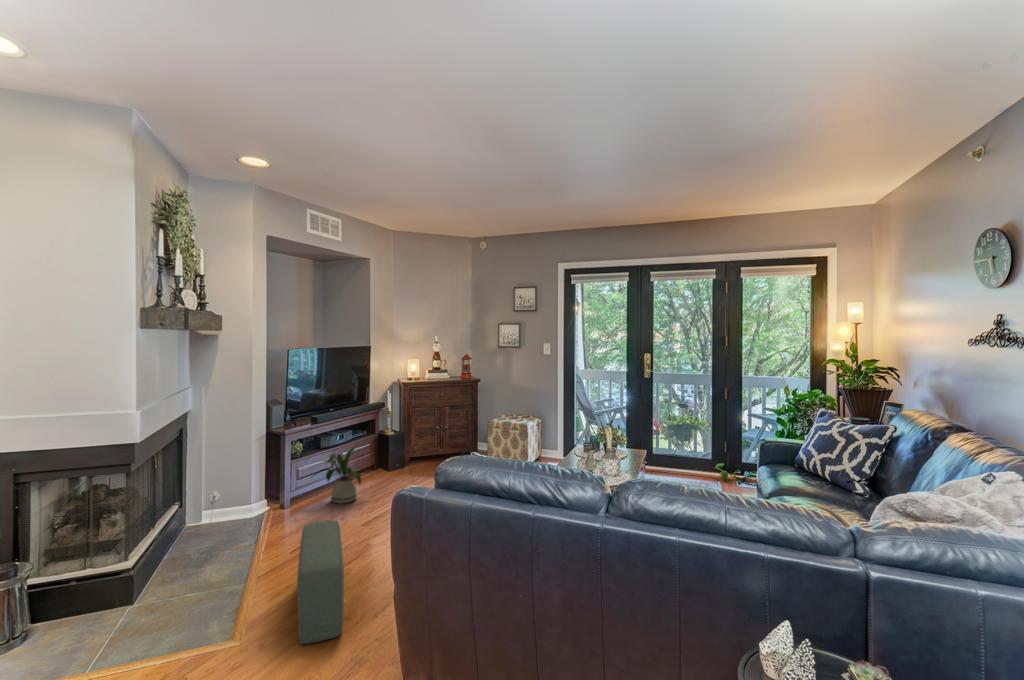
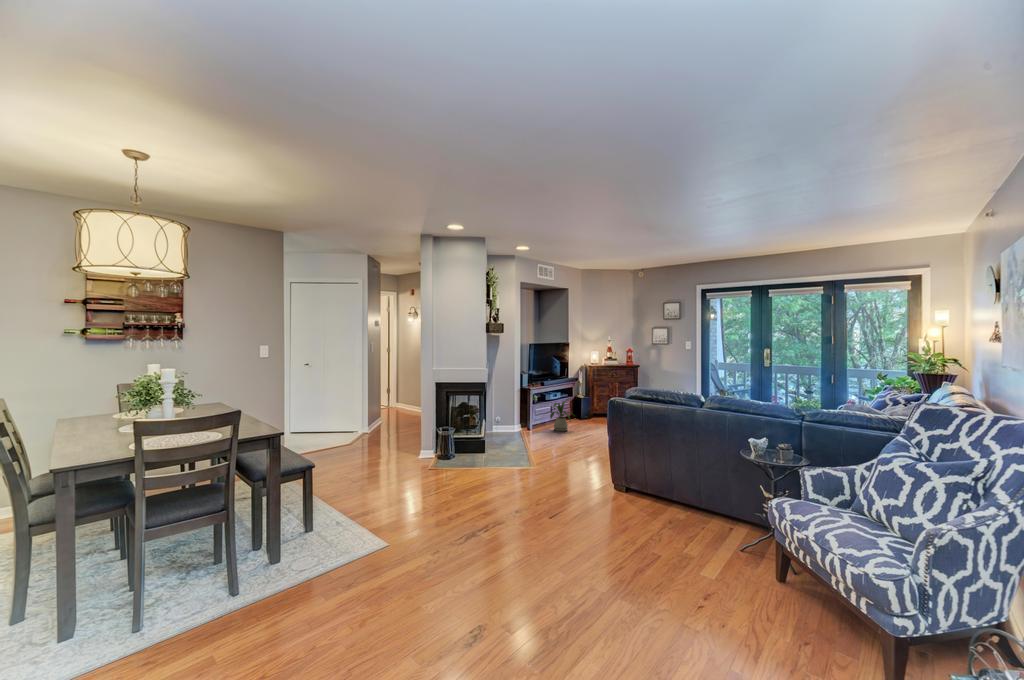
pouf: present [297,520,344,644] -> none [556,427,584,472]

